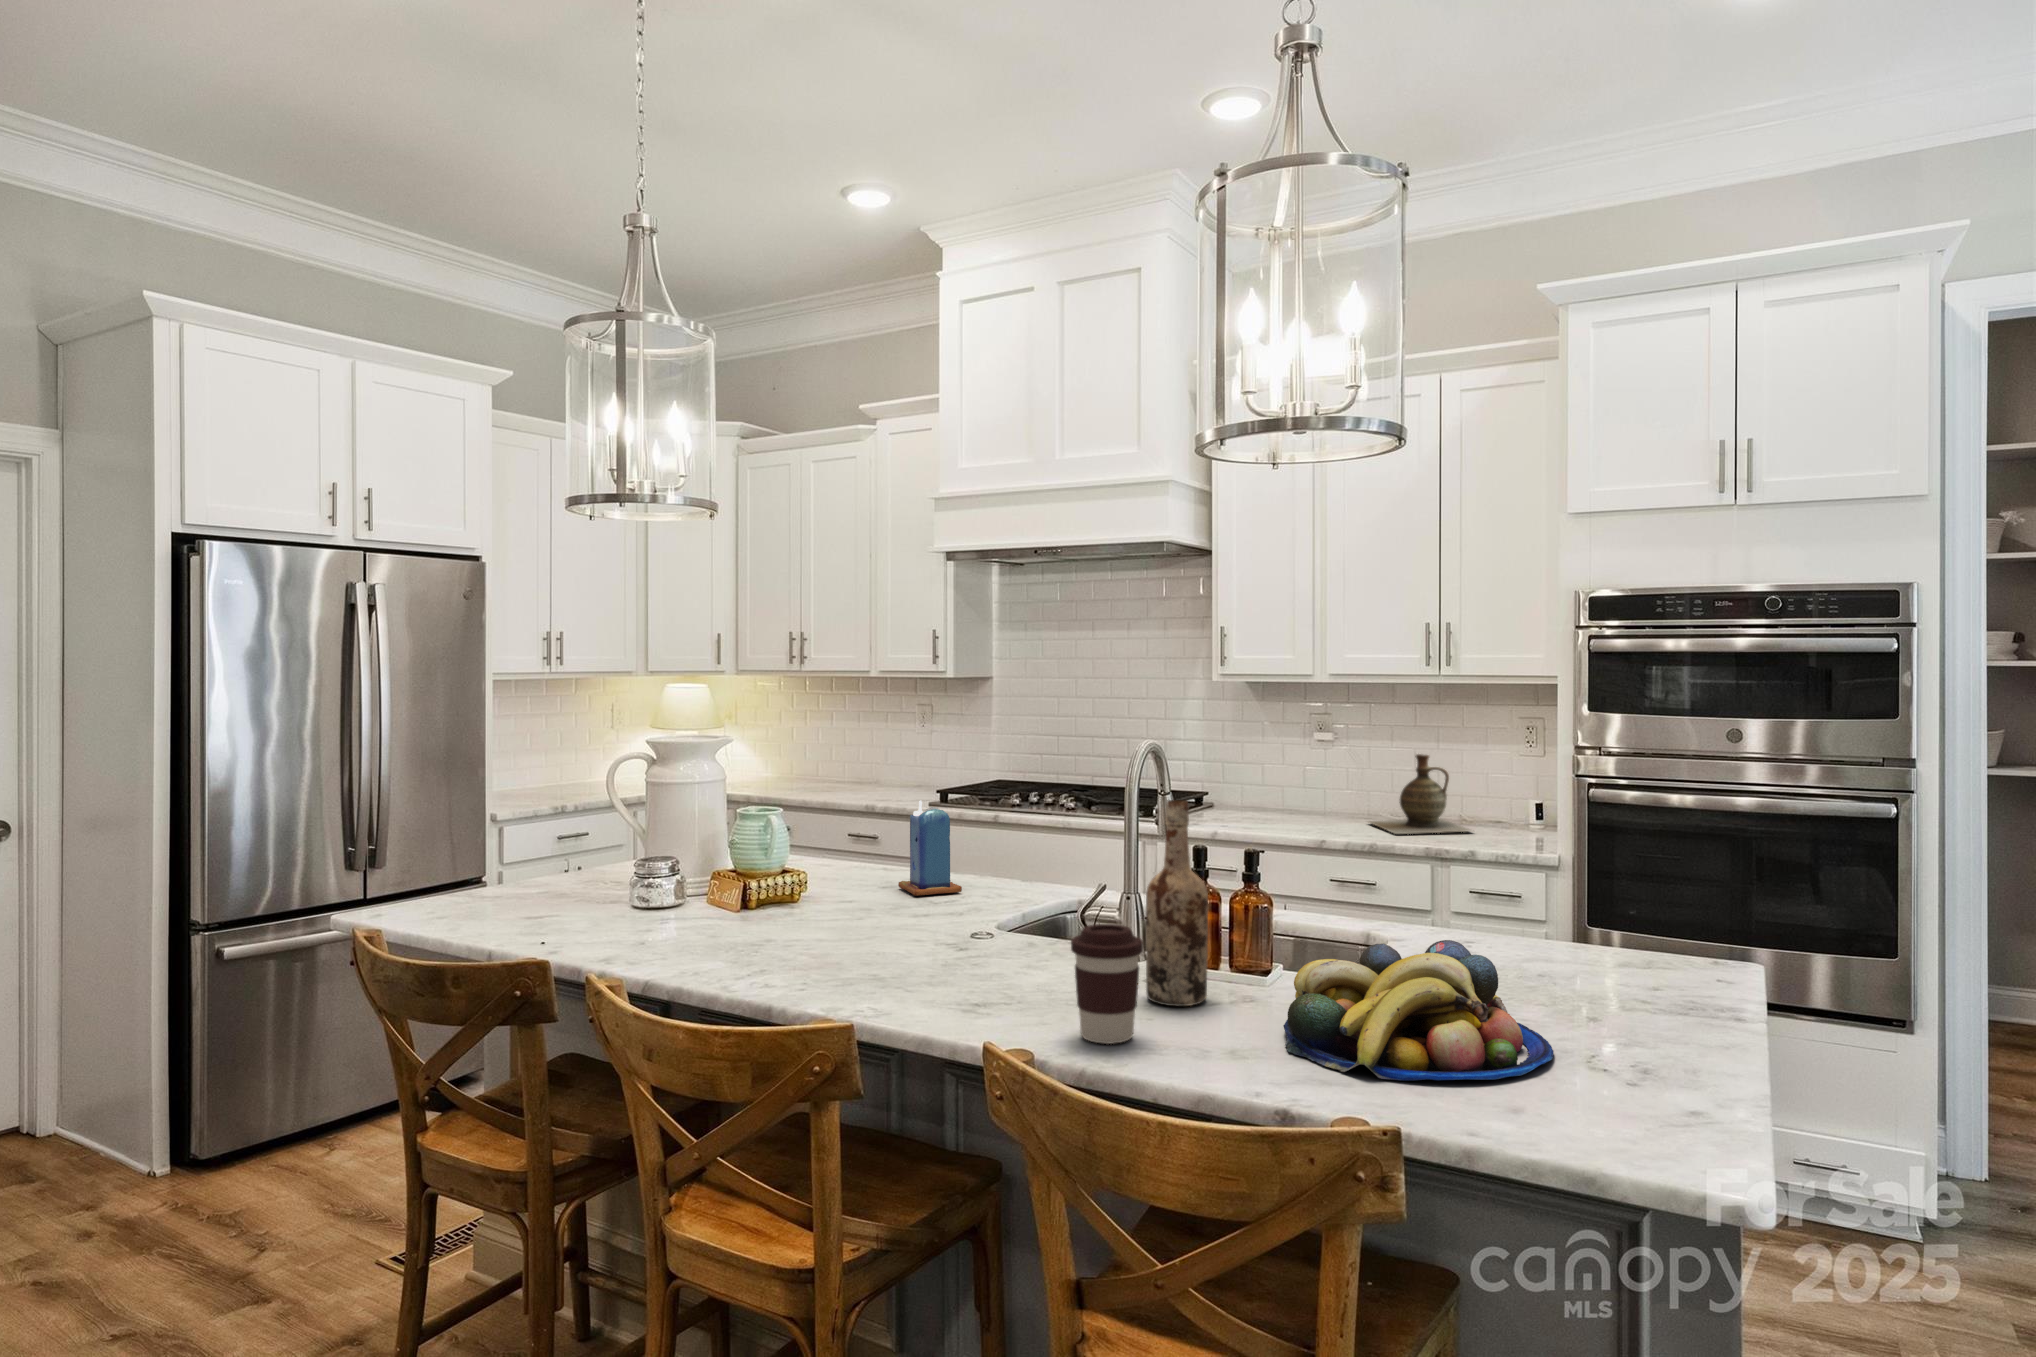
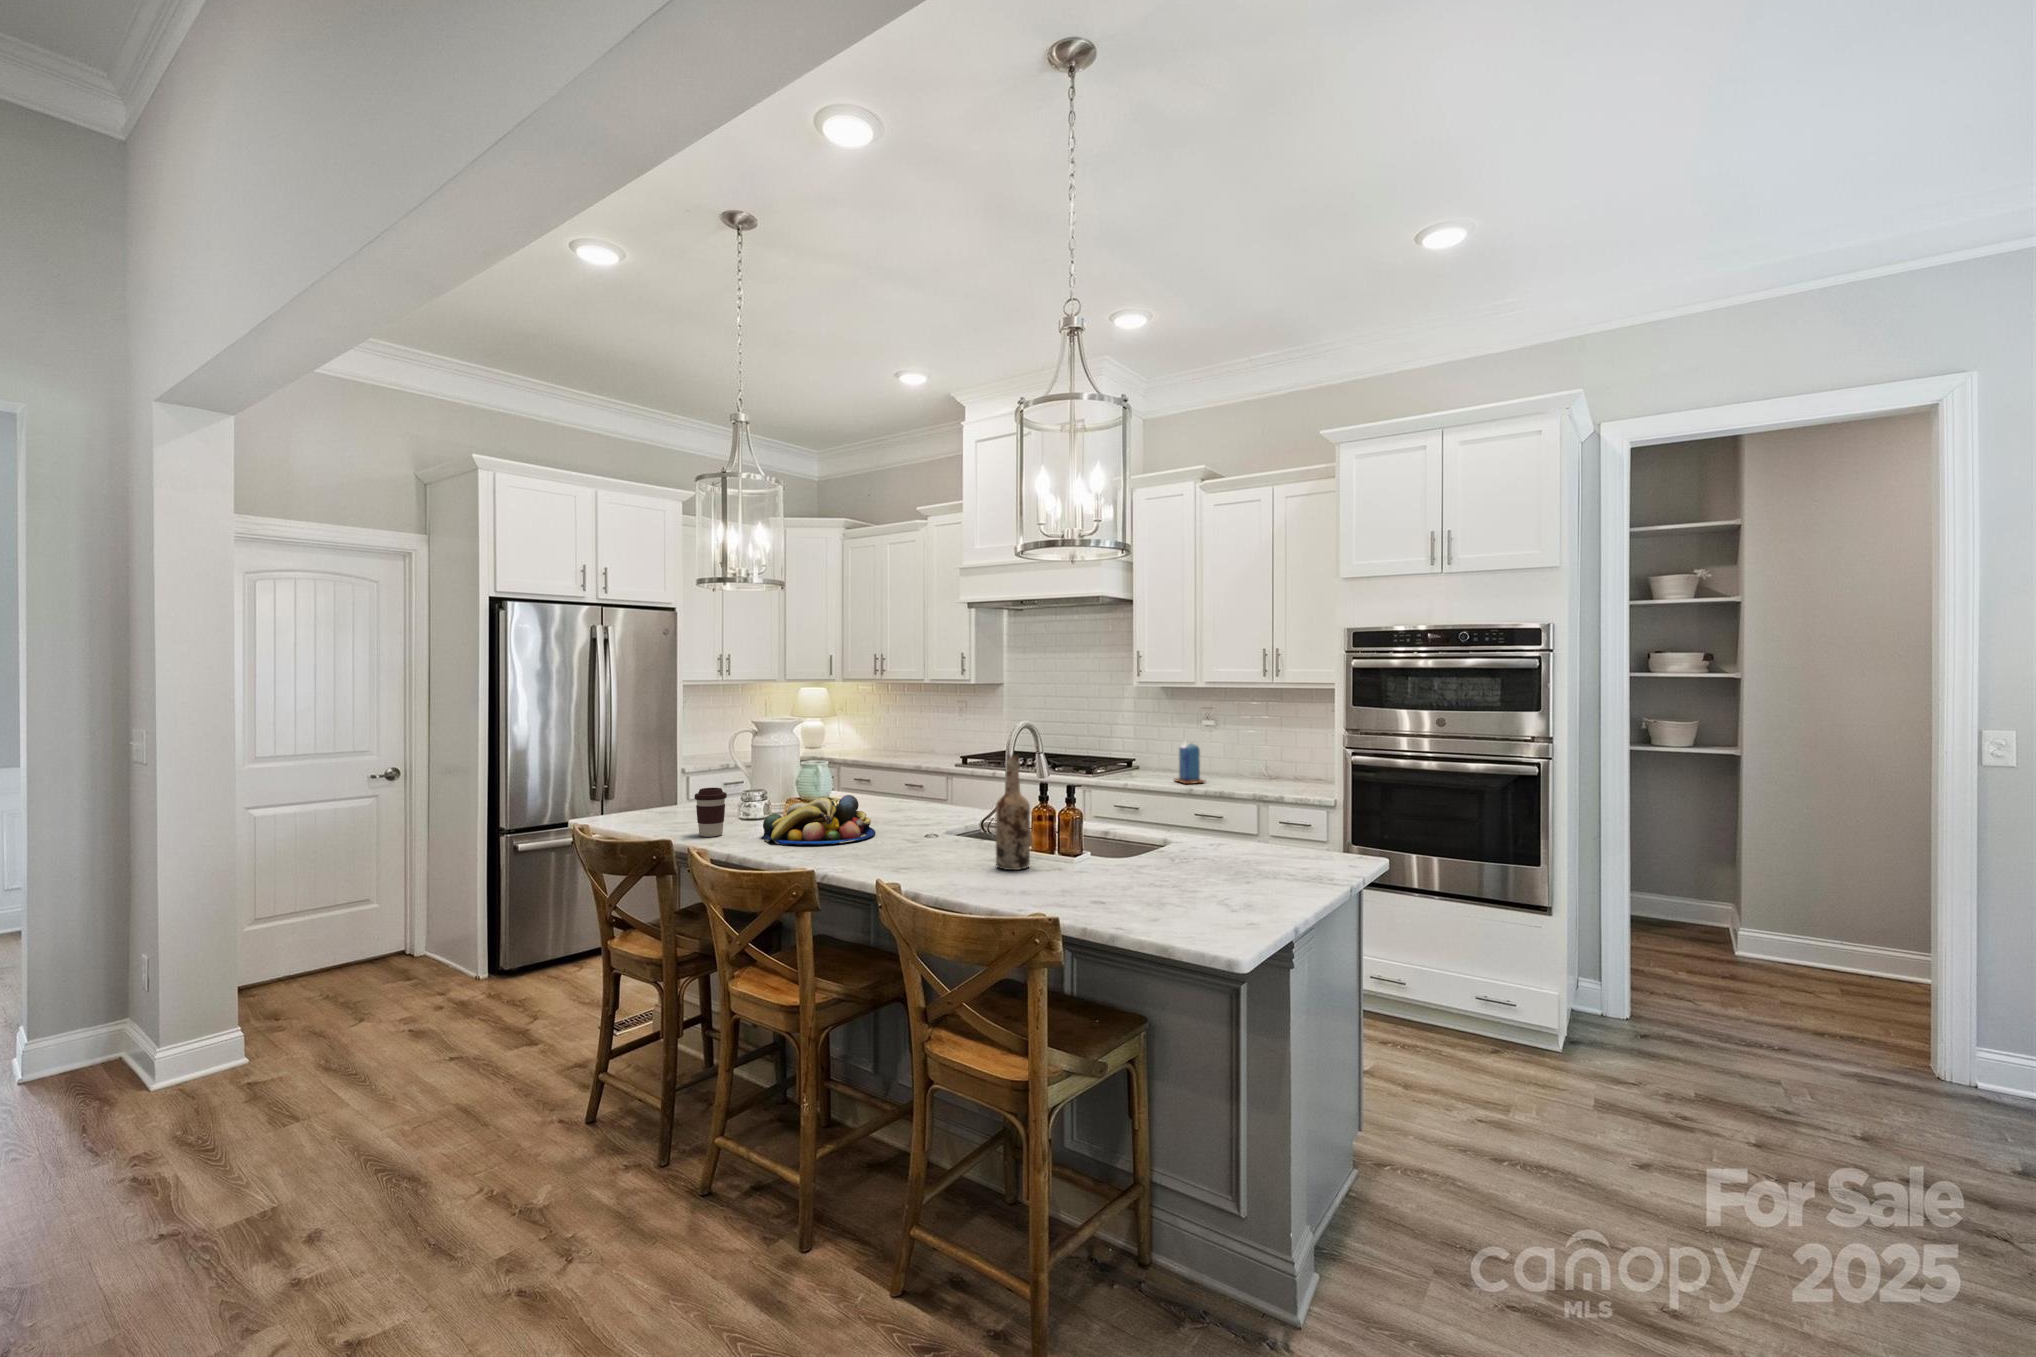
ceramic jug: present [1370,754,1470,834] -> none [1228,734,1295,786]
candle: present [898,800,962,896] -> present [1174,744,1205,784]
coffee cup: present [1071,924,1143,1044] -> present [695,788,727,837]
fruit bowl: present [1284,940,1554,1080] -> present [762,795,875,845]

